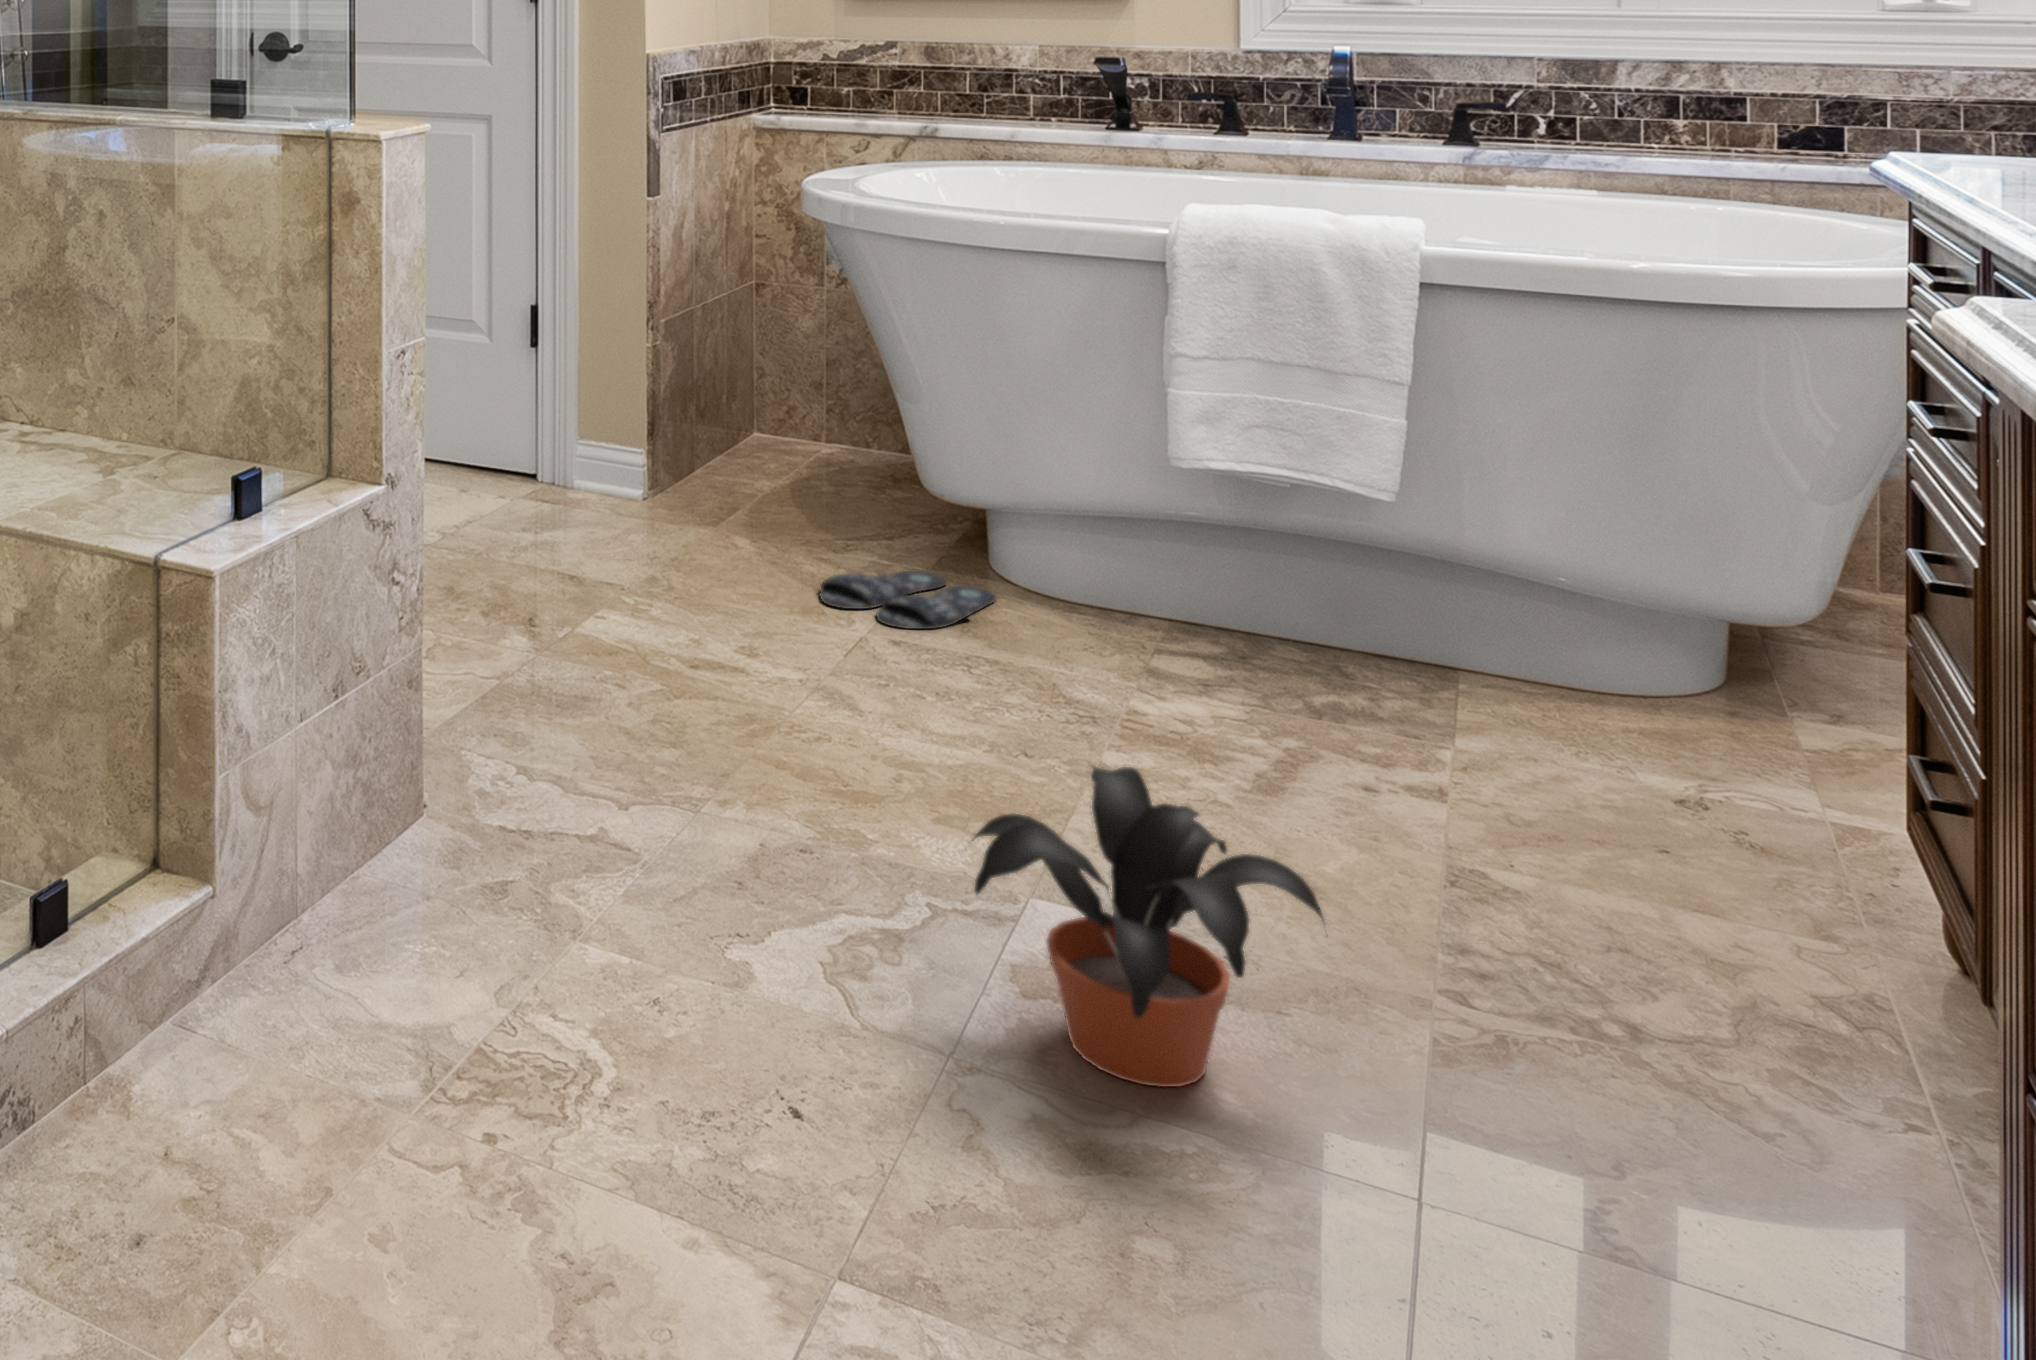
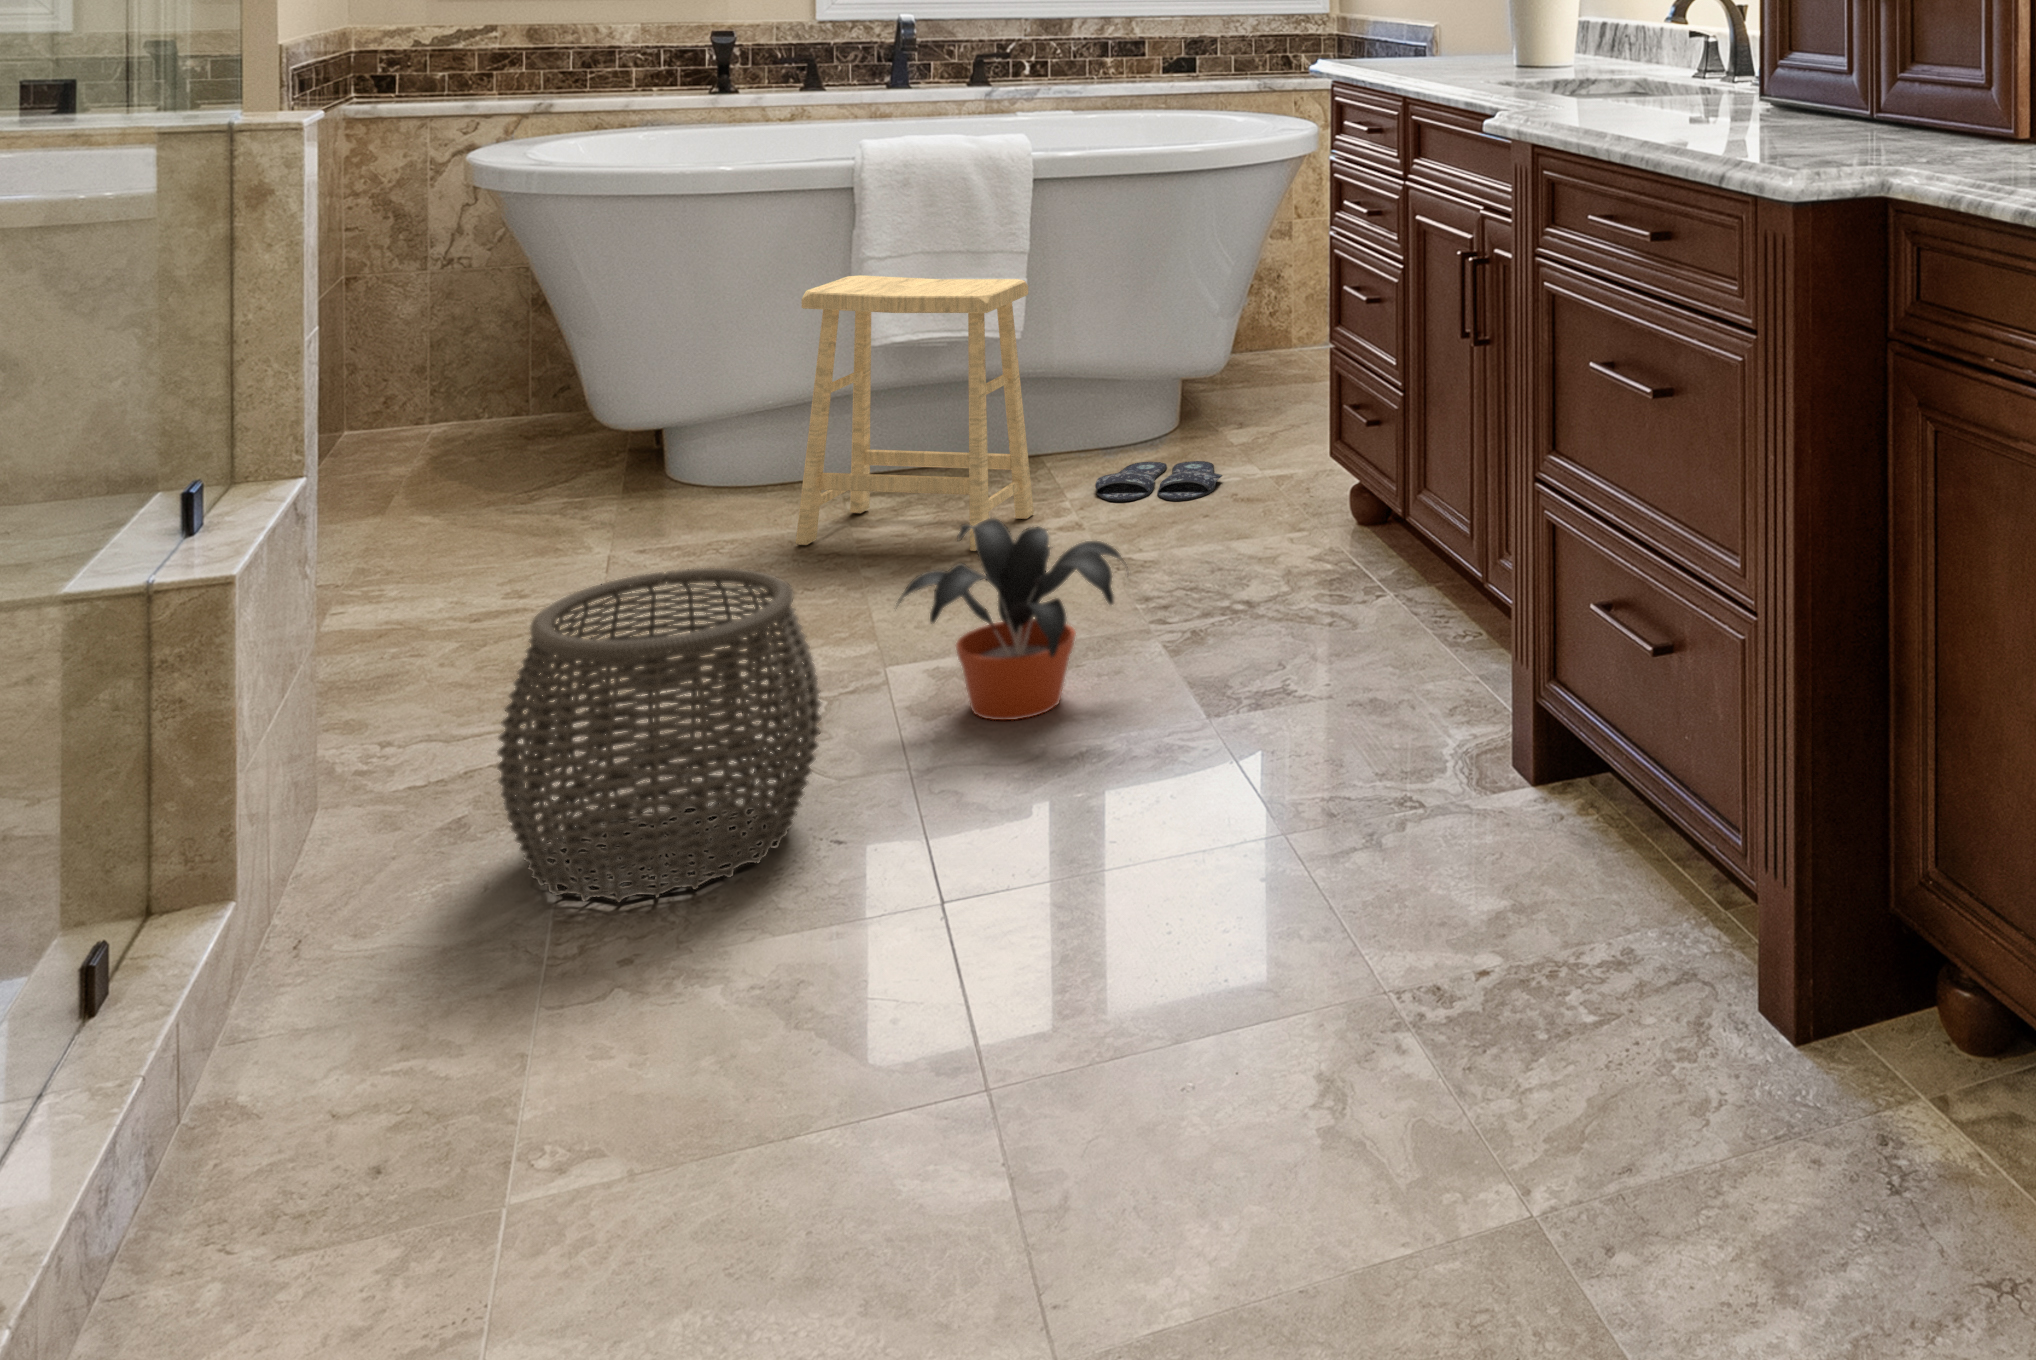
footstool: none [1046,375,1380,788] -> present [796,275,1034,551]
slippers: present [820,571,996,629] -> present [1095,461,1222,502]
woven basket: none [423,698,781,1126] -> present [497,568,822,902]

